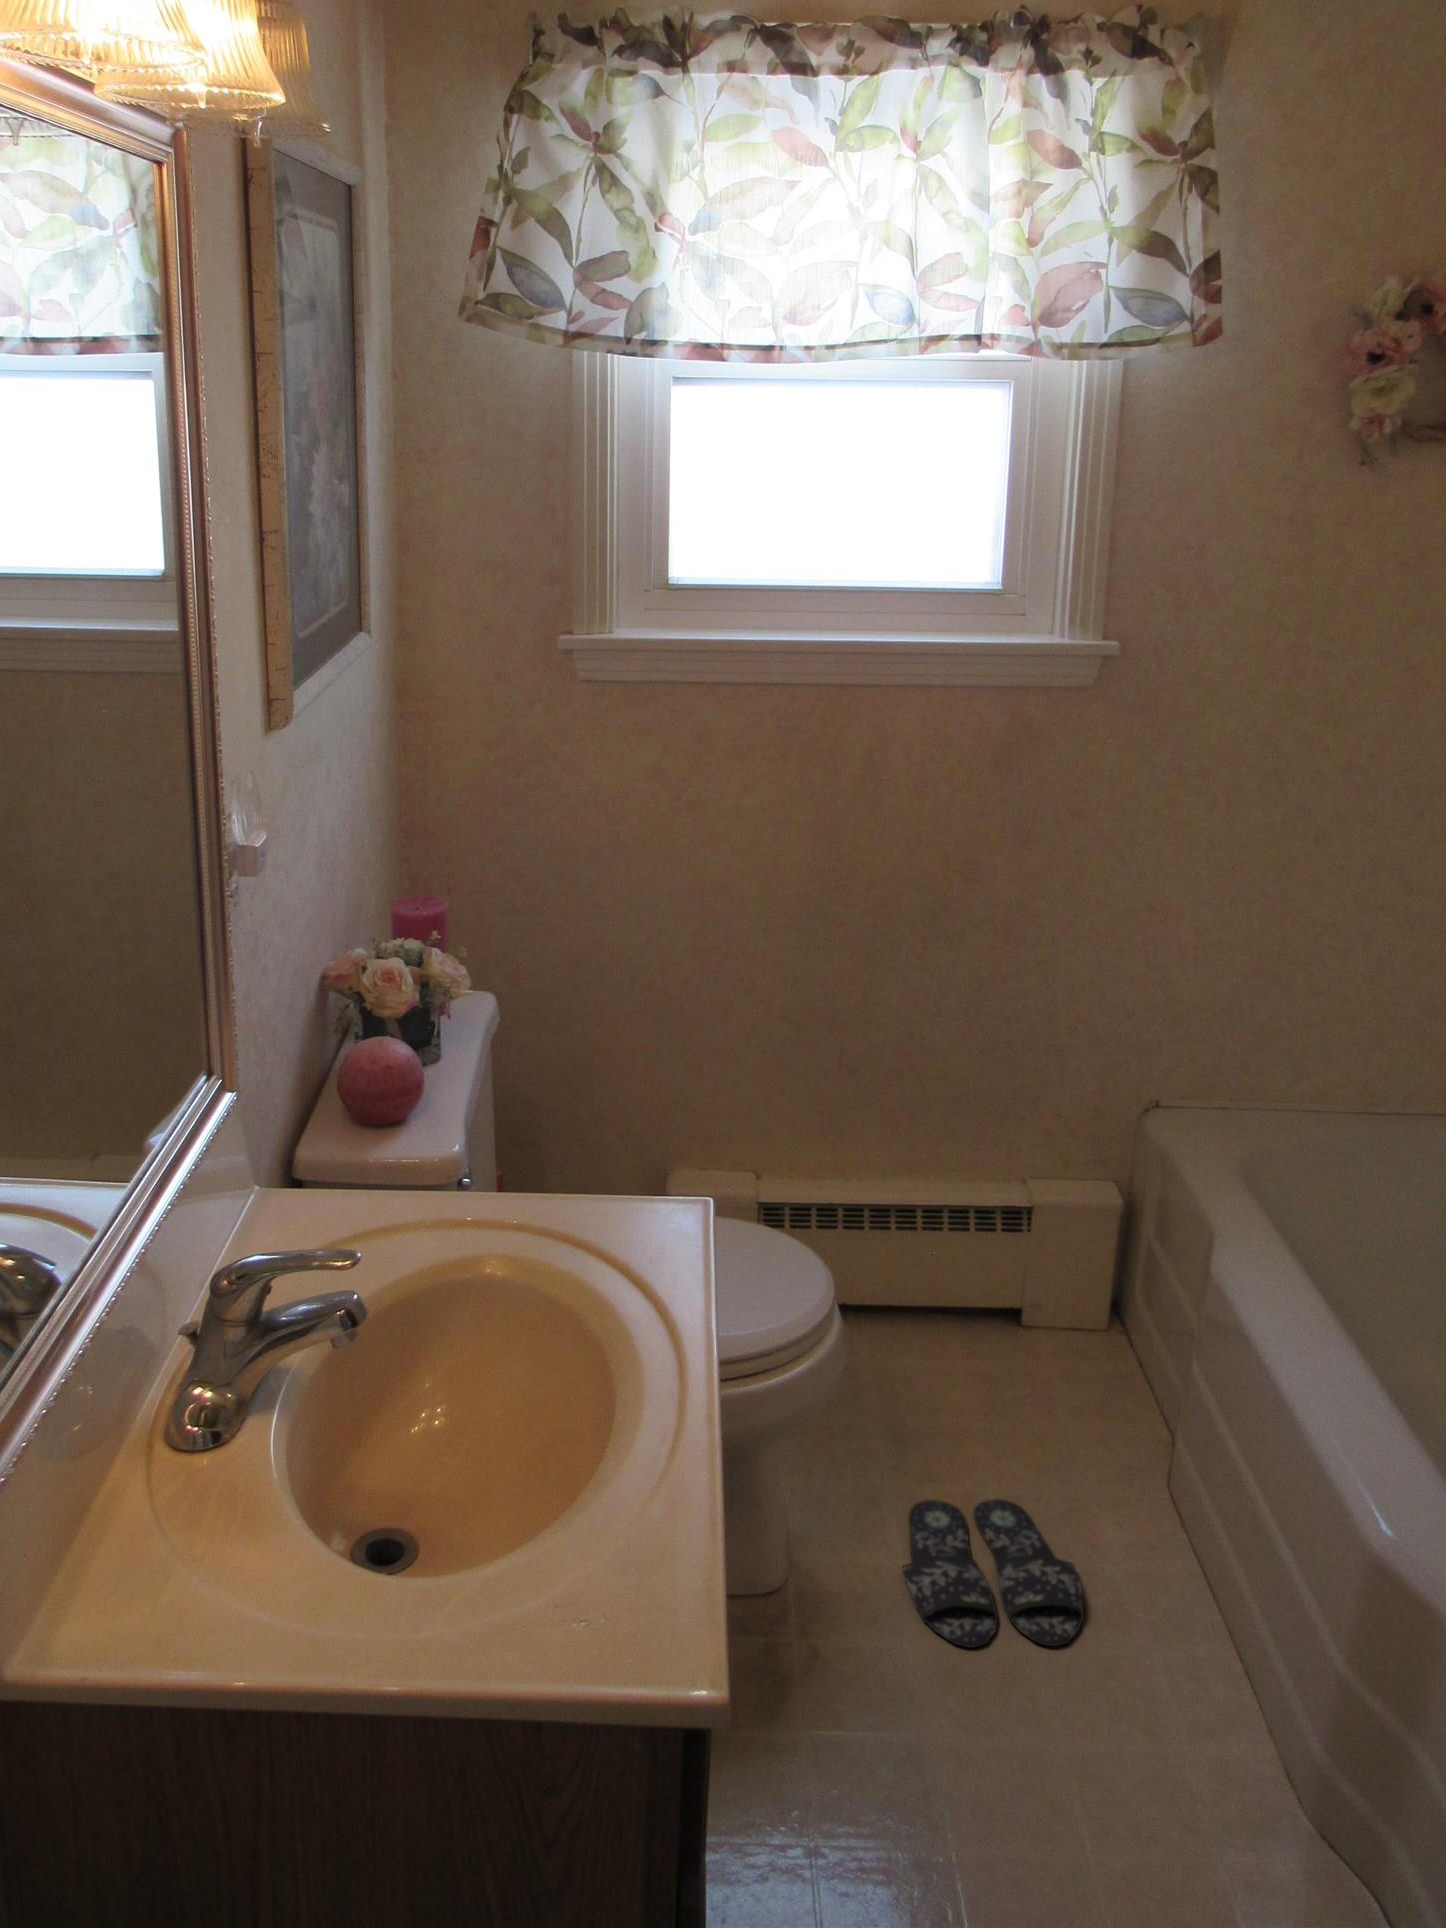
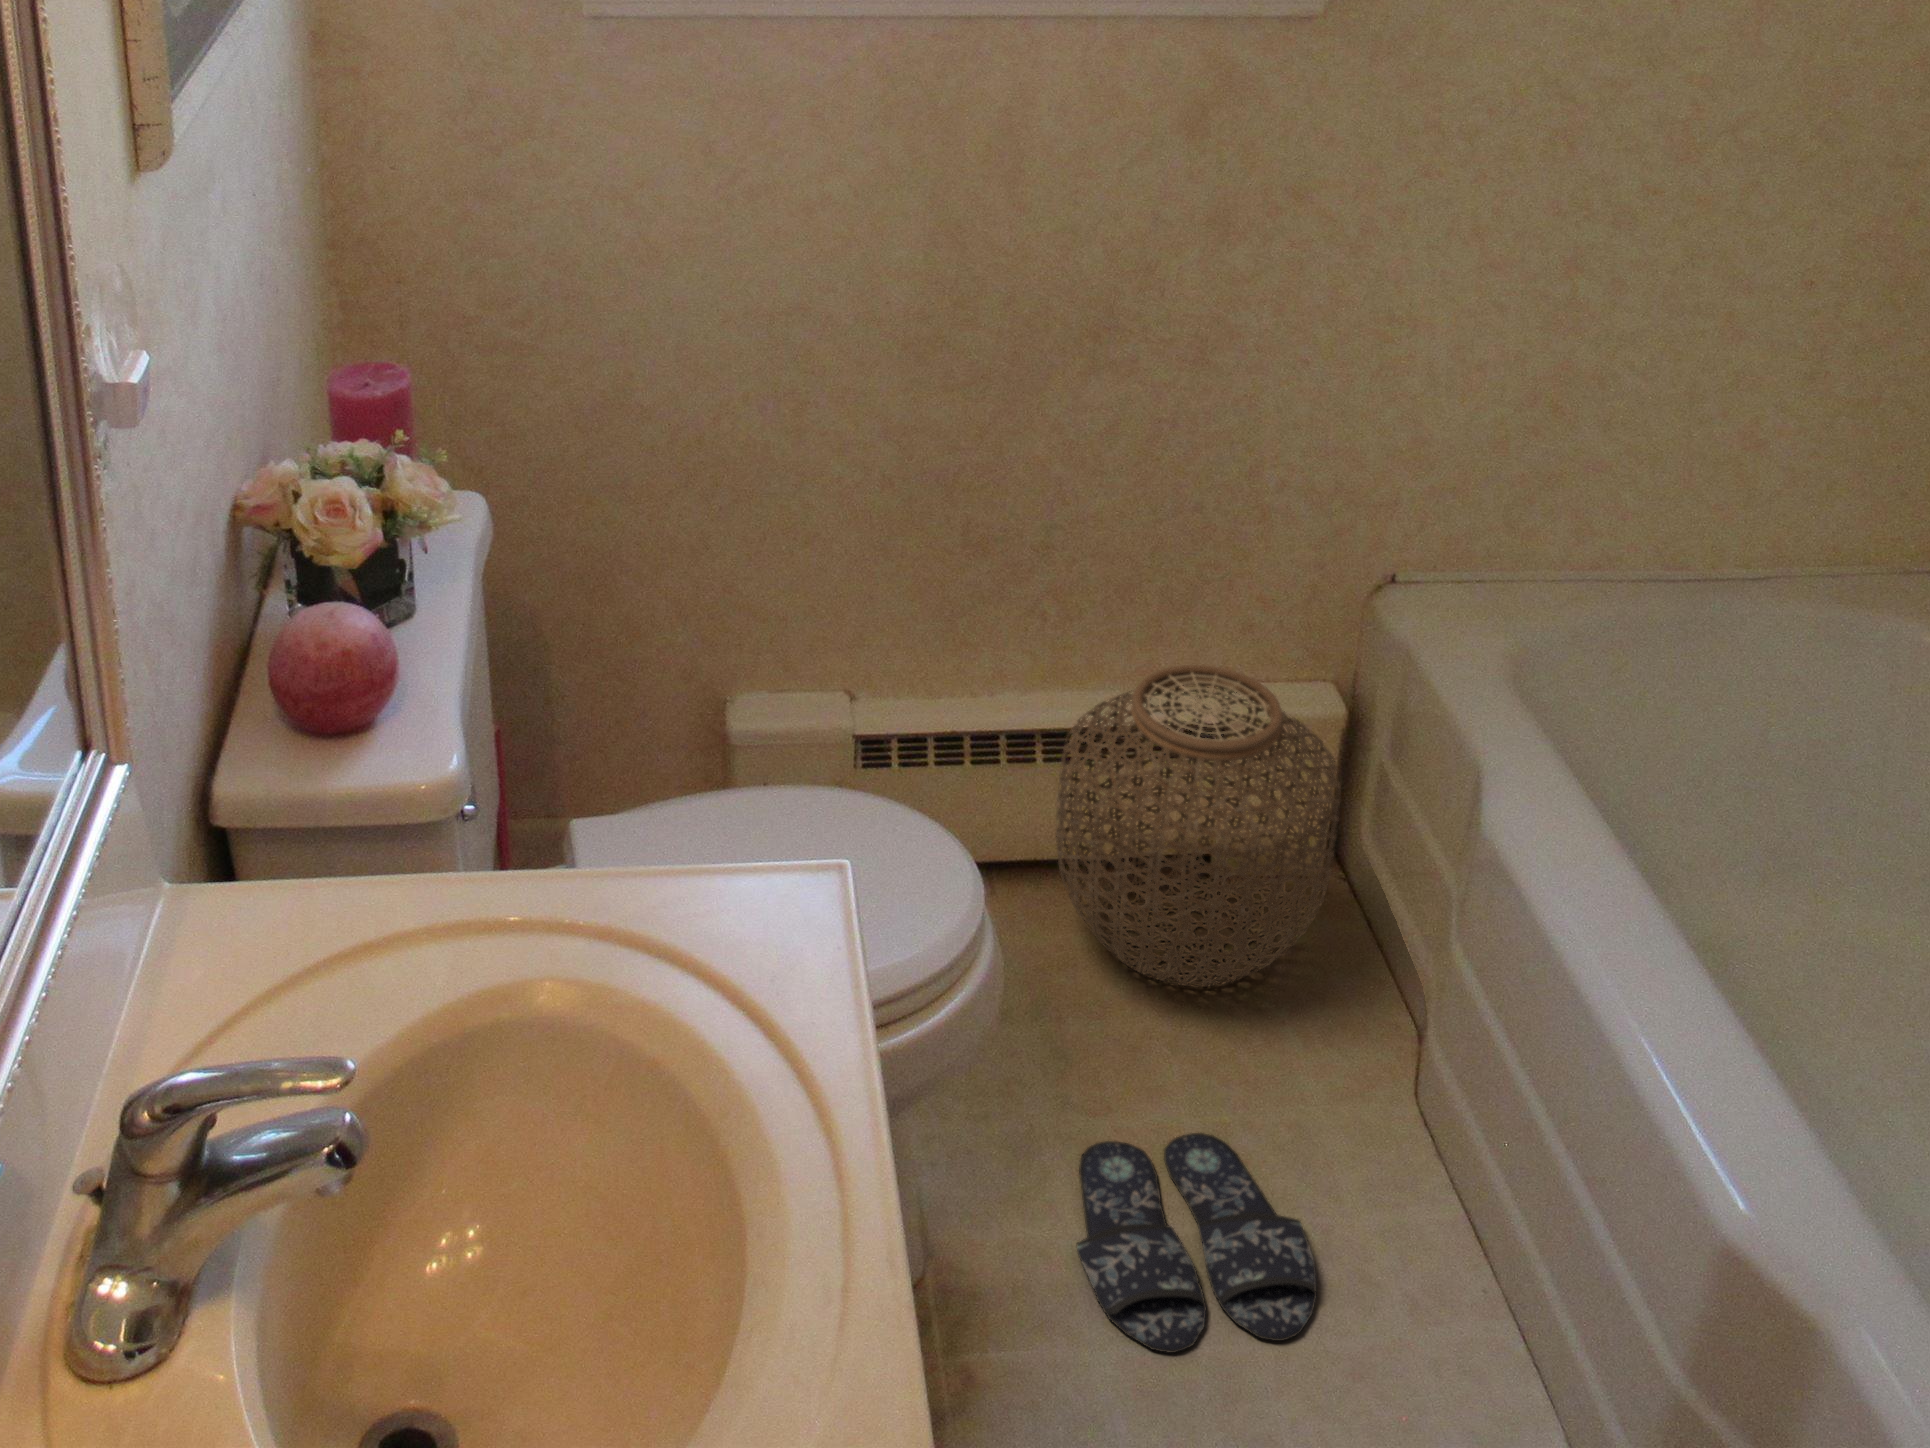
woven basket: none [904,1157,1116,1400] -> present [1056,665,1341,987]

